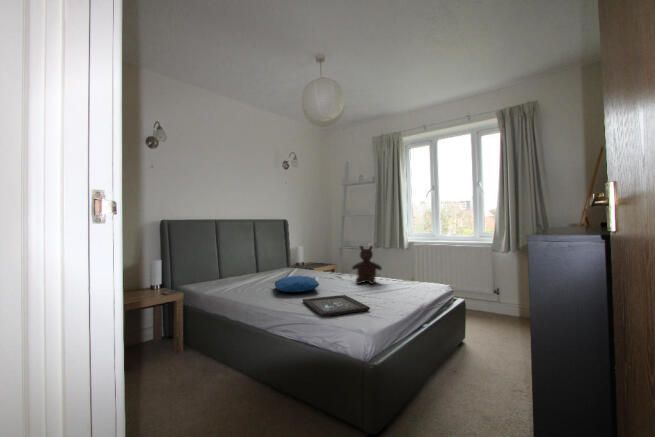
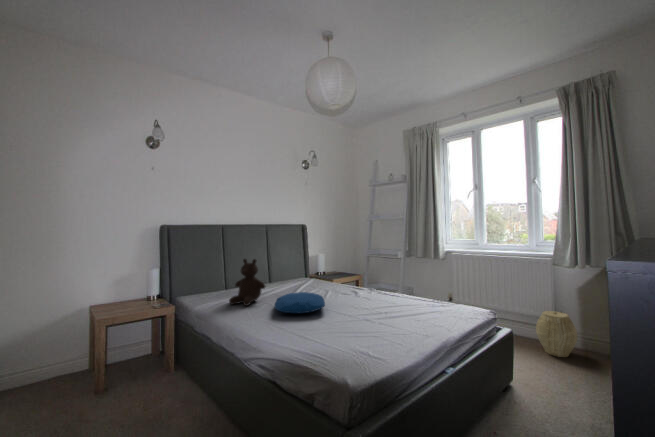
teddy bear: present [352,246,382,284] -> present [229,259,265,306]
woven basket: none [480,287,510,322] -> present [536,311,578,357]
tray: present [302,295,370,317] -> none [299,320,376,354]

